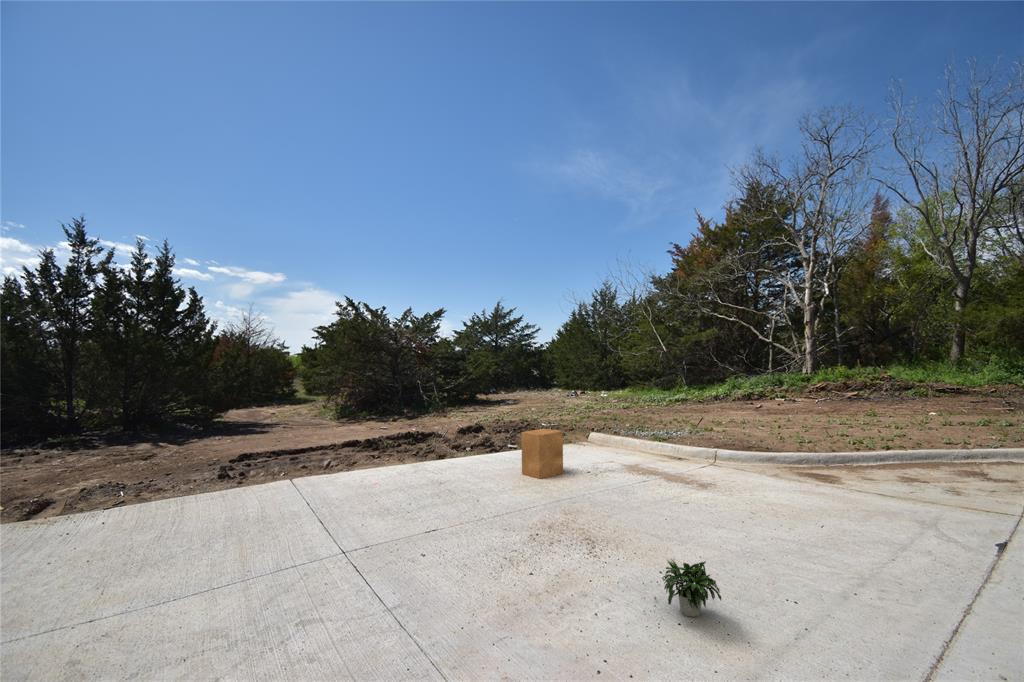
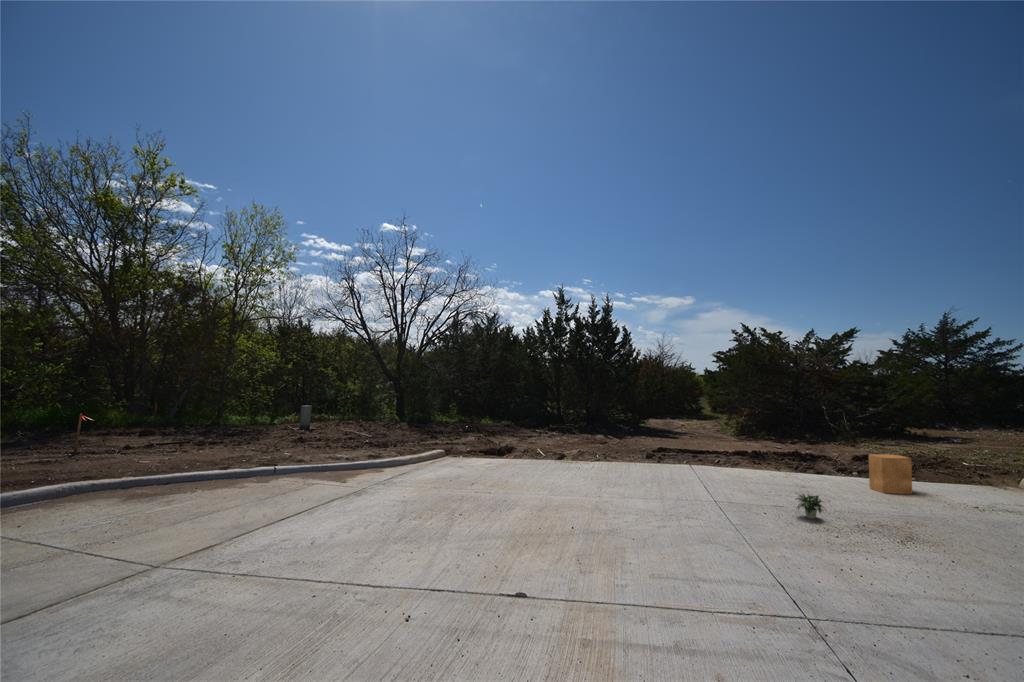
potted plant: present [643,560,721,617] -> present [796,494,824,519]

